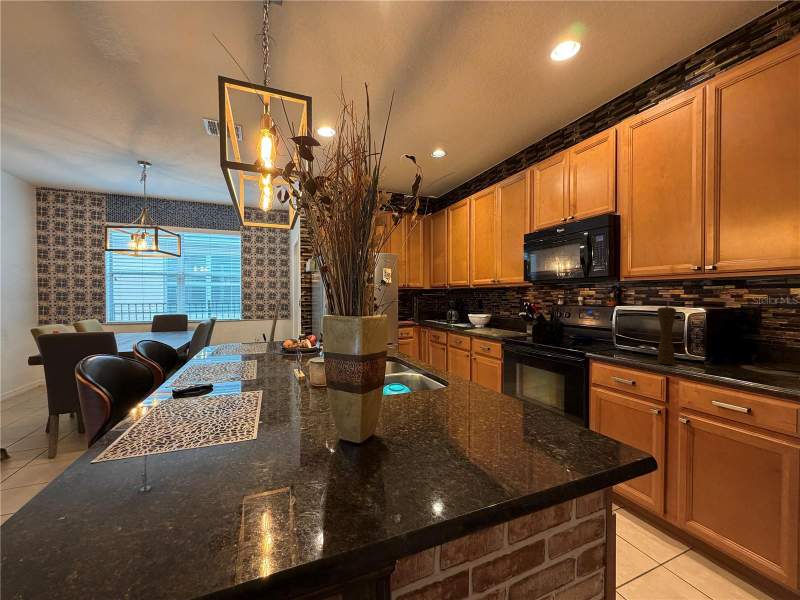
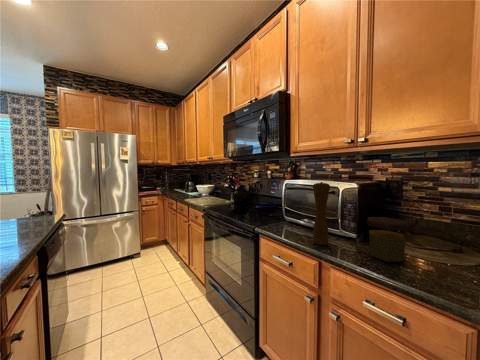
jar: none [716,338,756,375] -> present [367,217,409,262]

